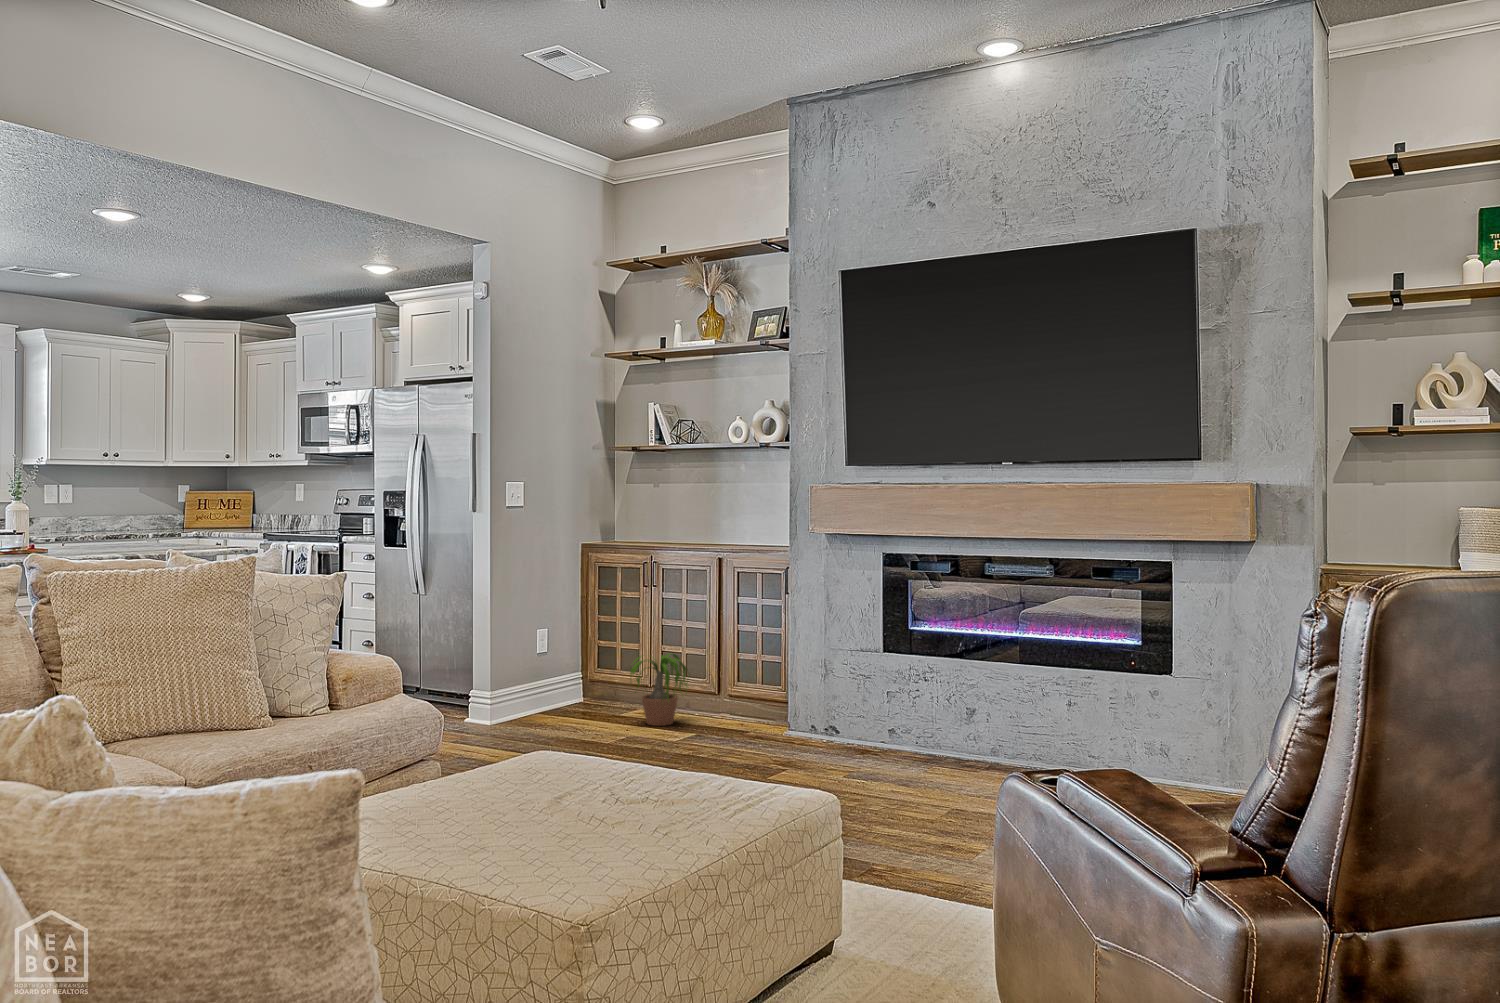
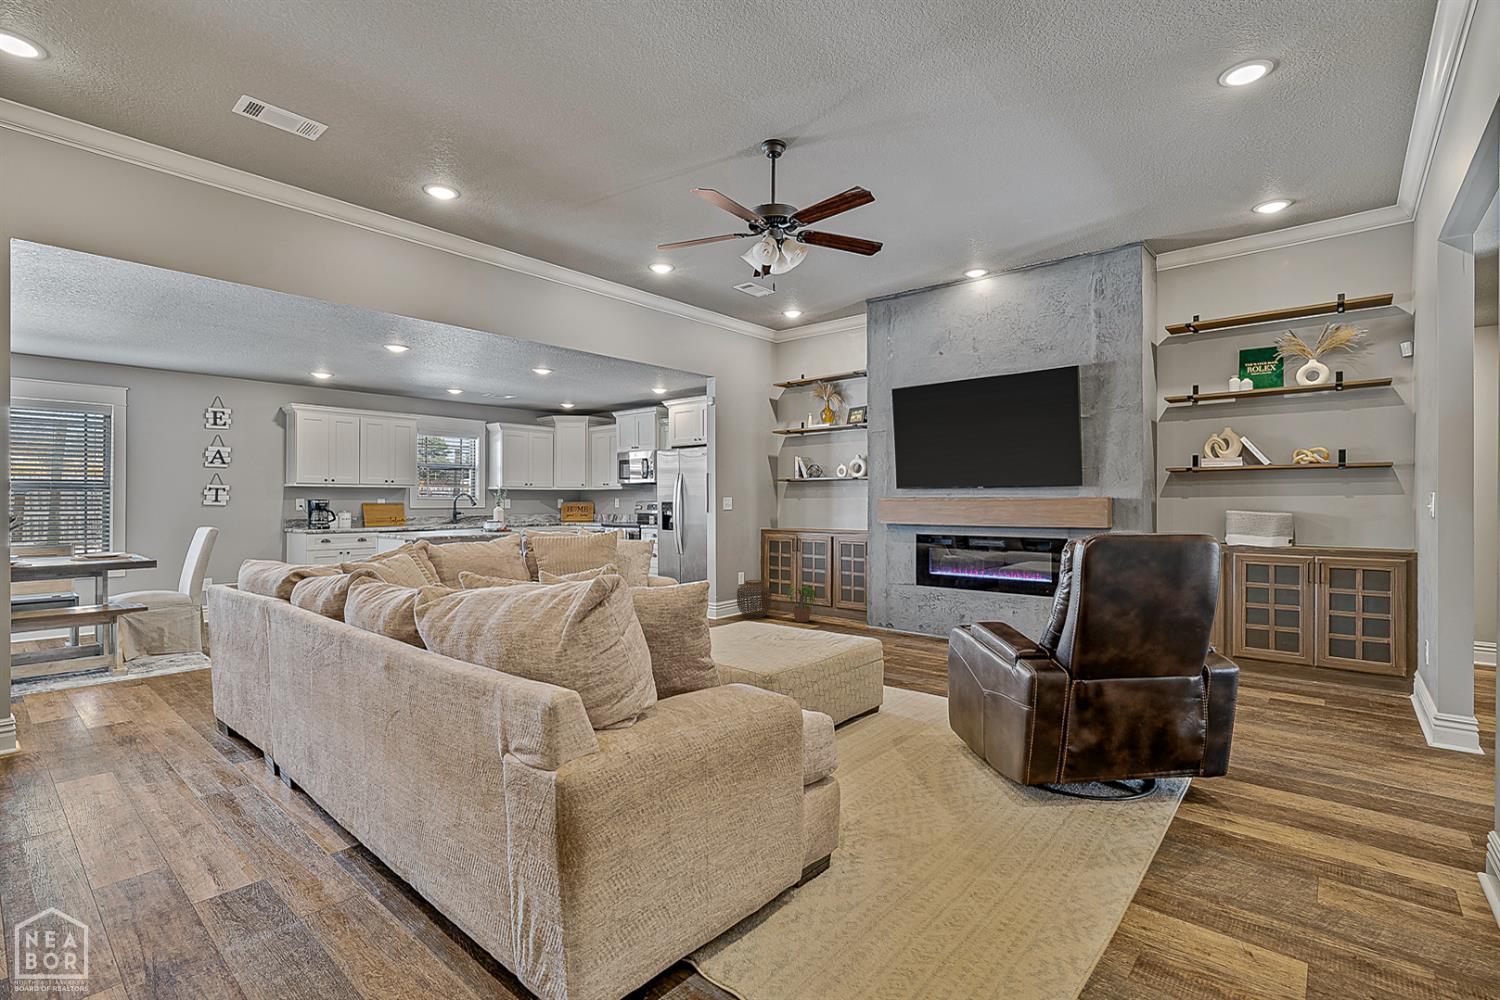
woven basket: none [532,644,600,720] -> present [737,580,772,618]

